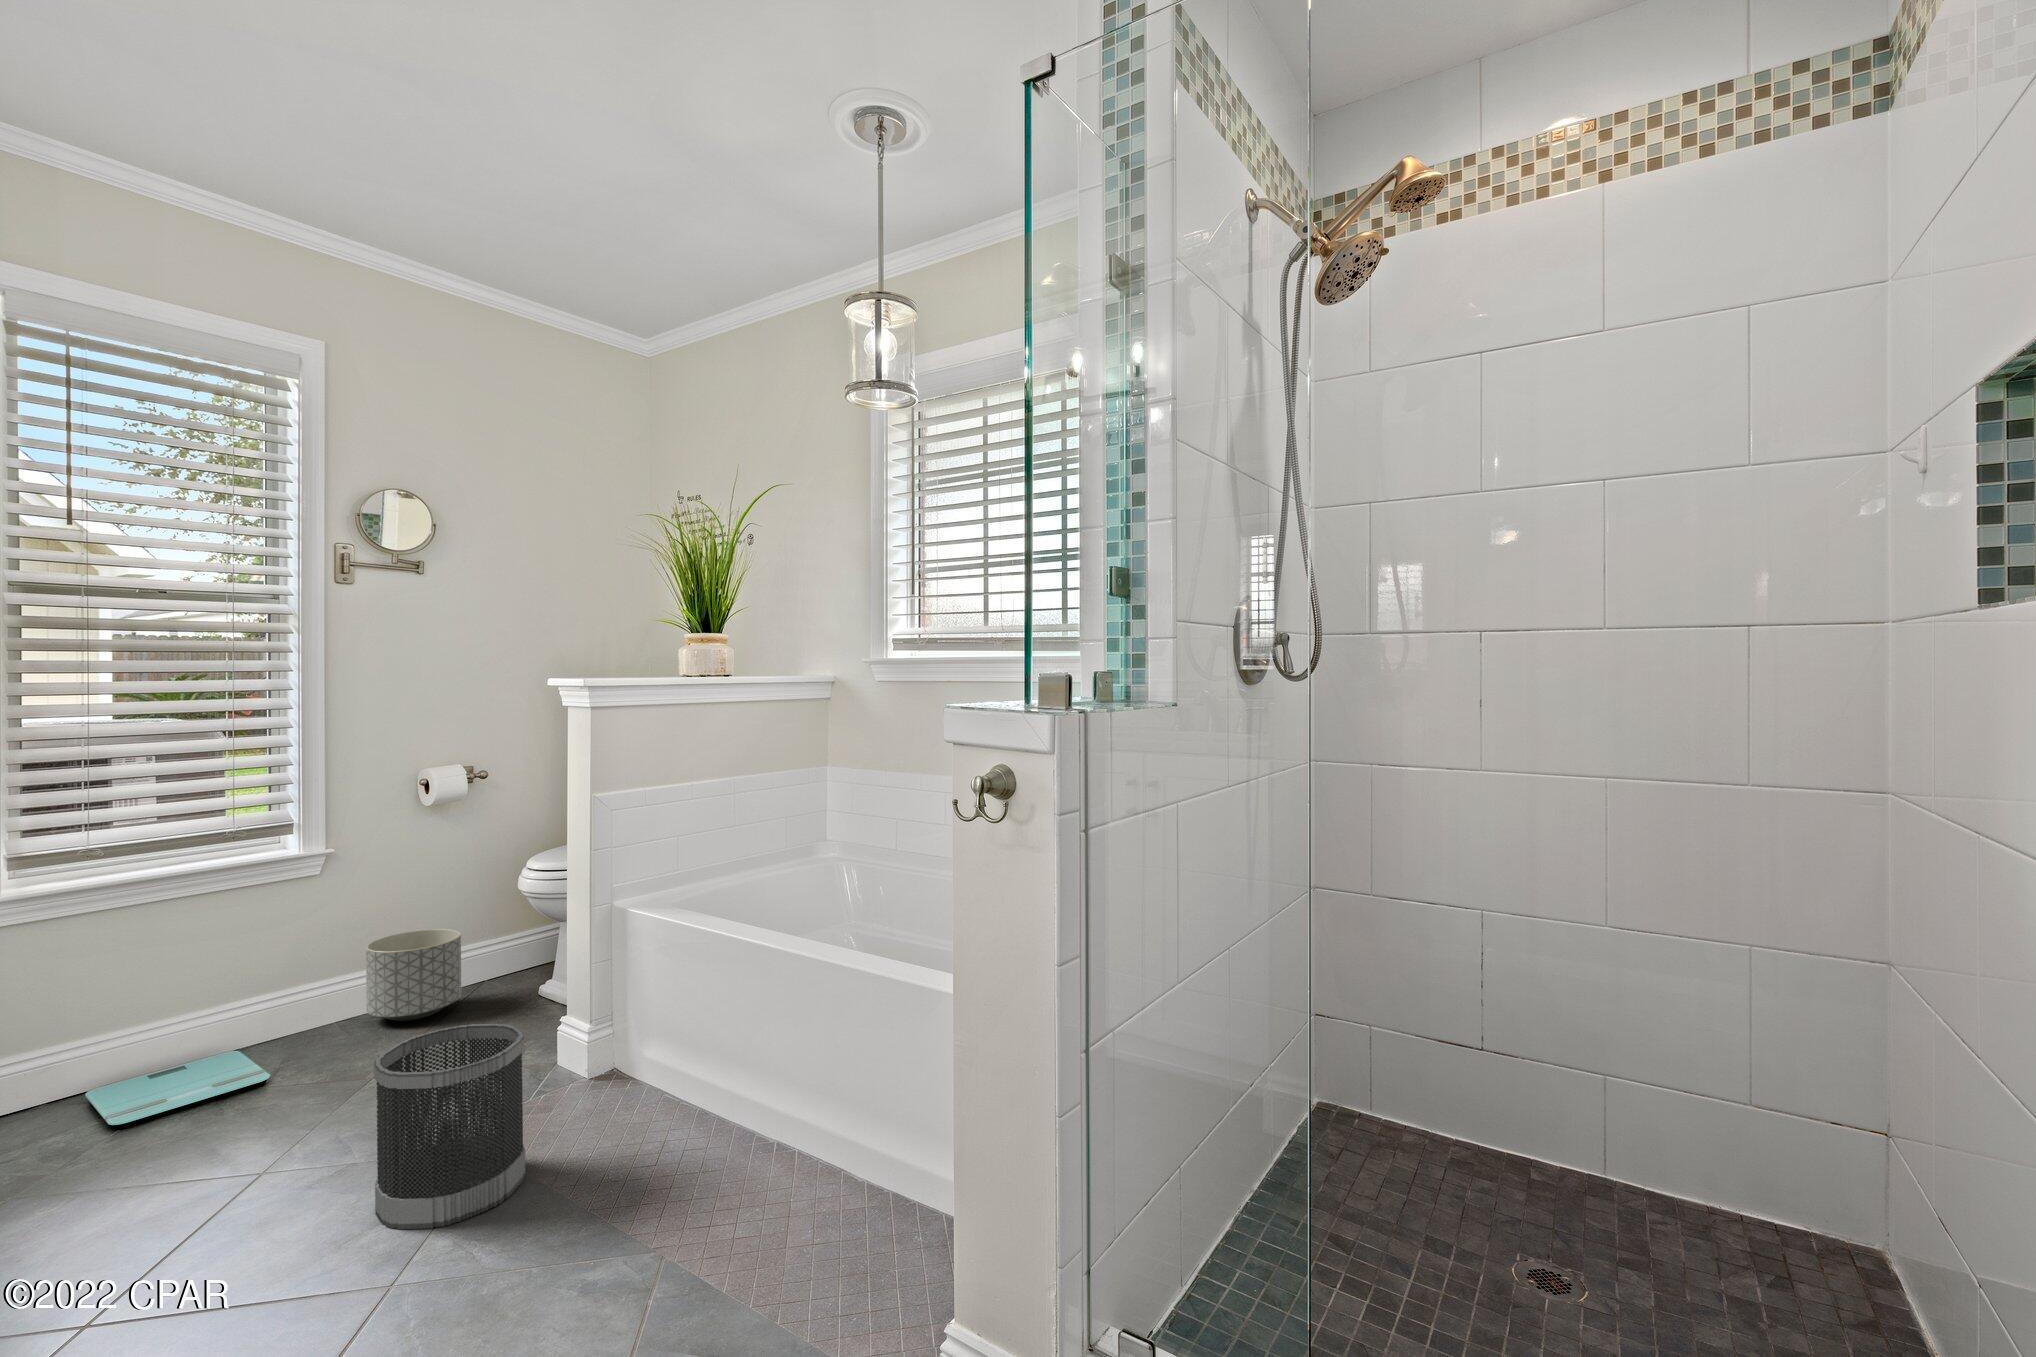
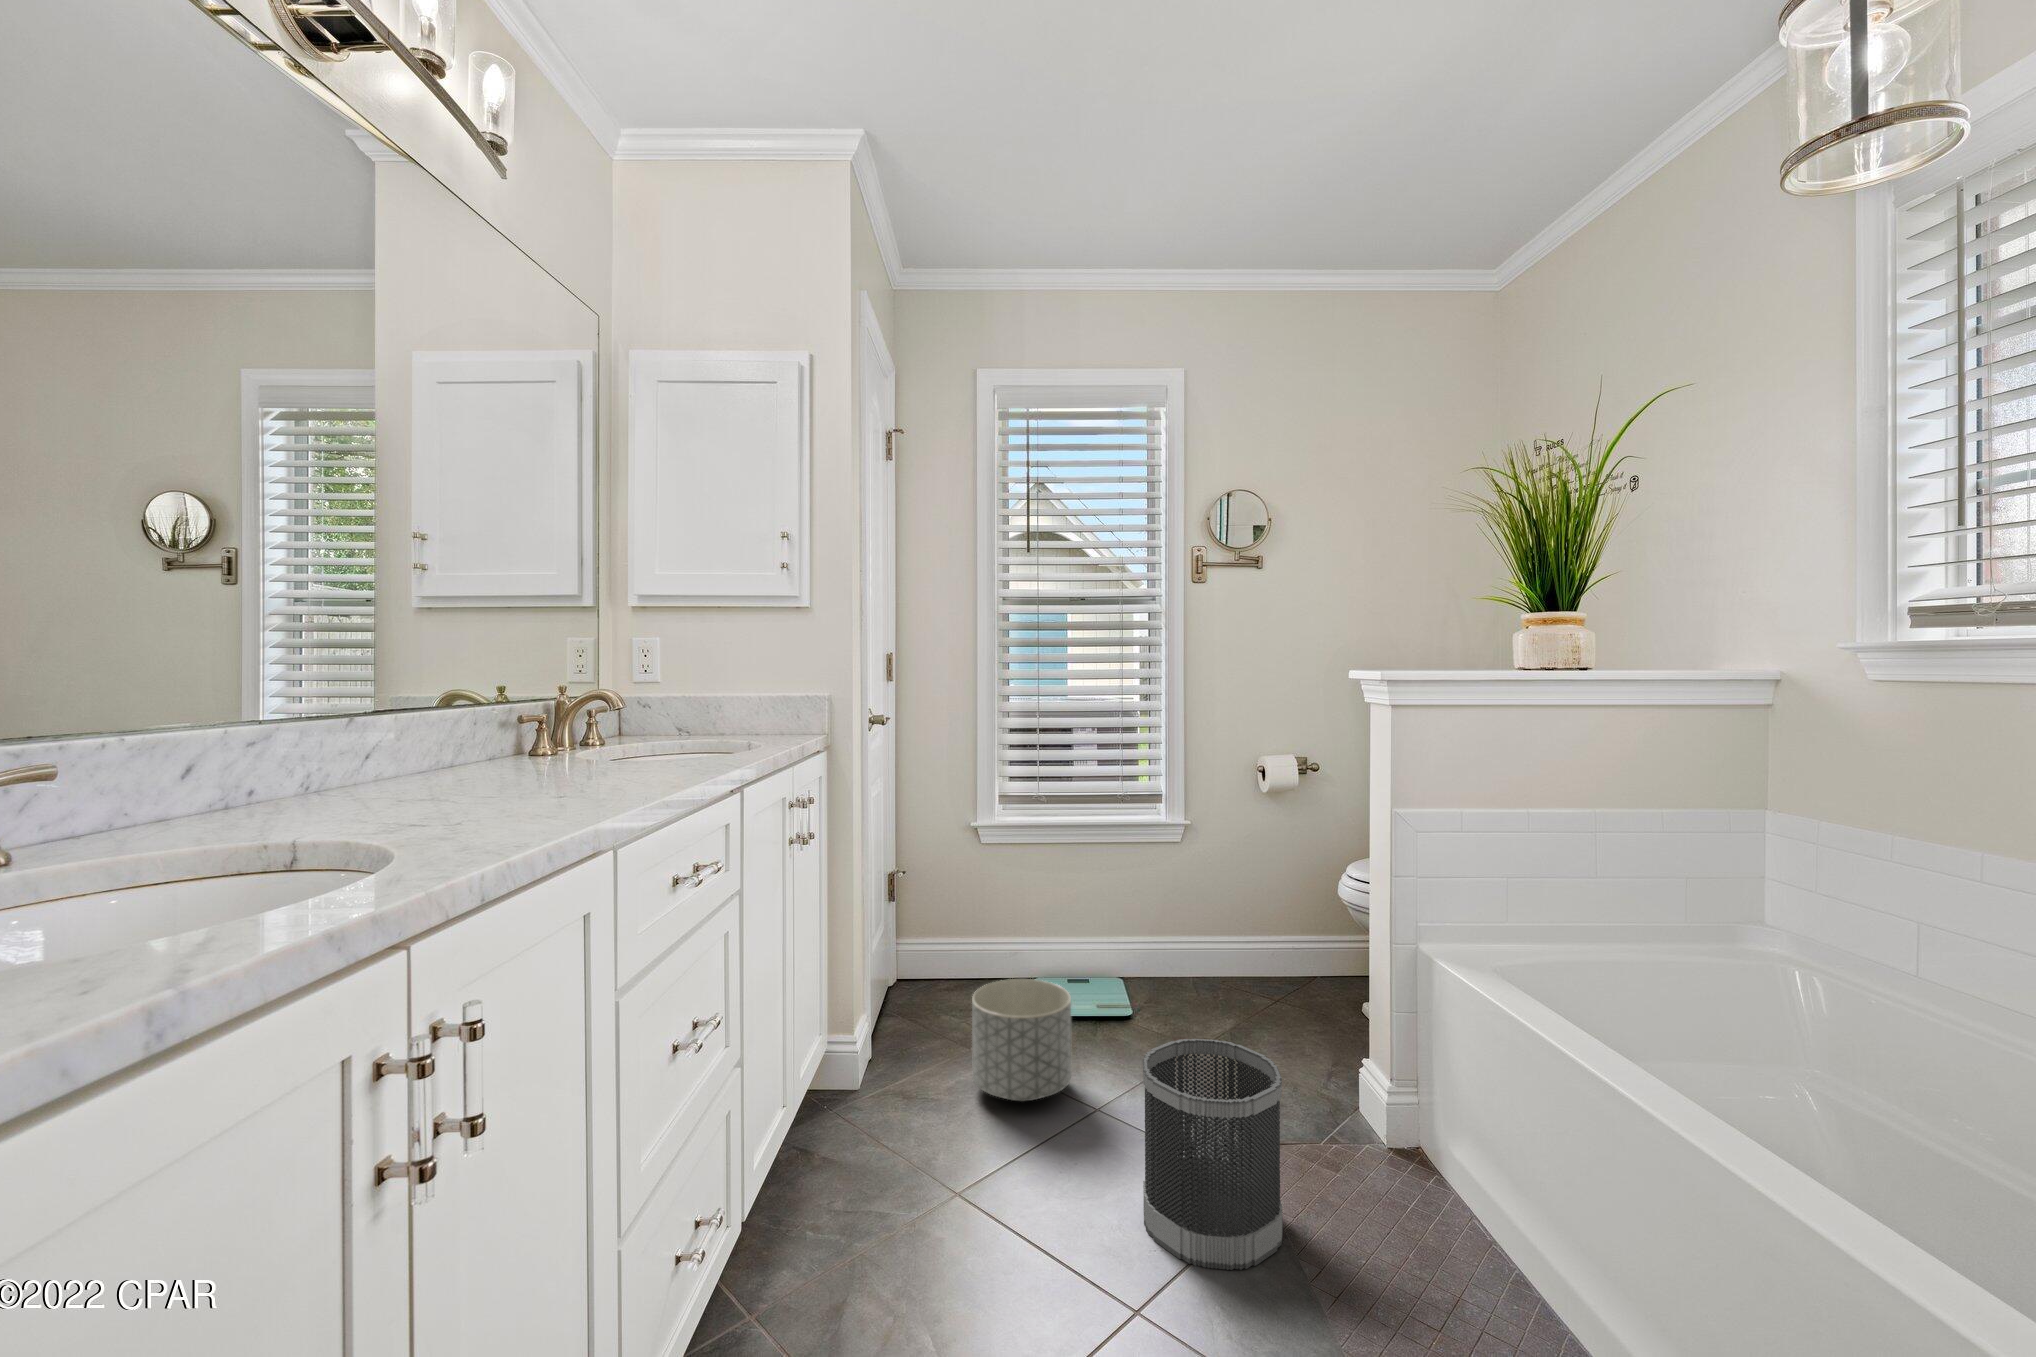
planter: present [366,929,461,1021] -> present [972,979,1072,1101]

